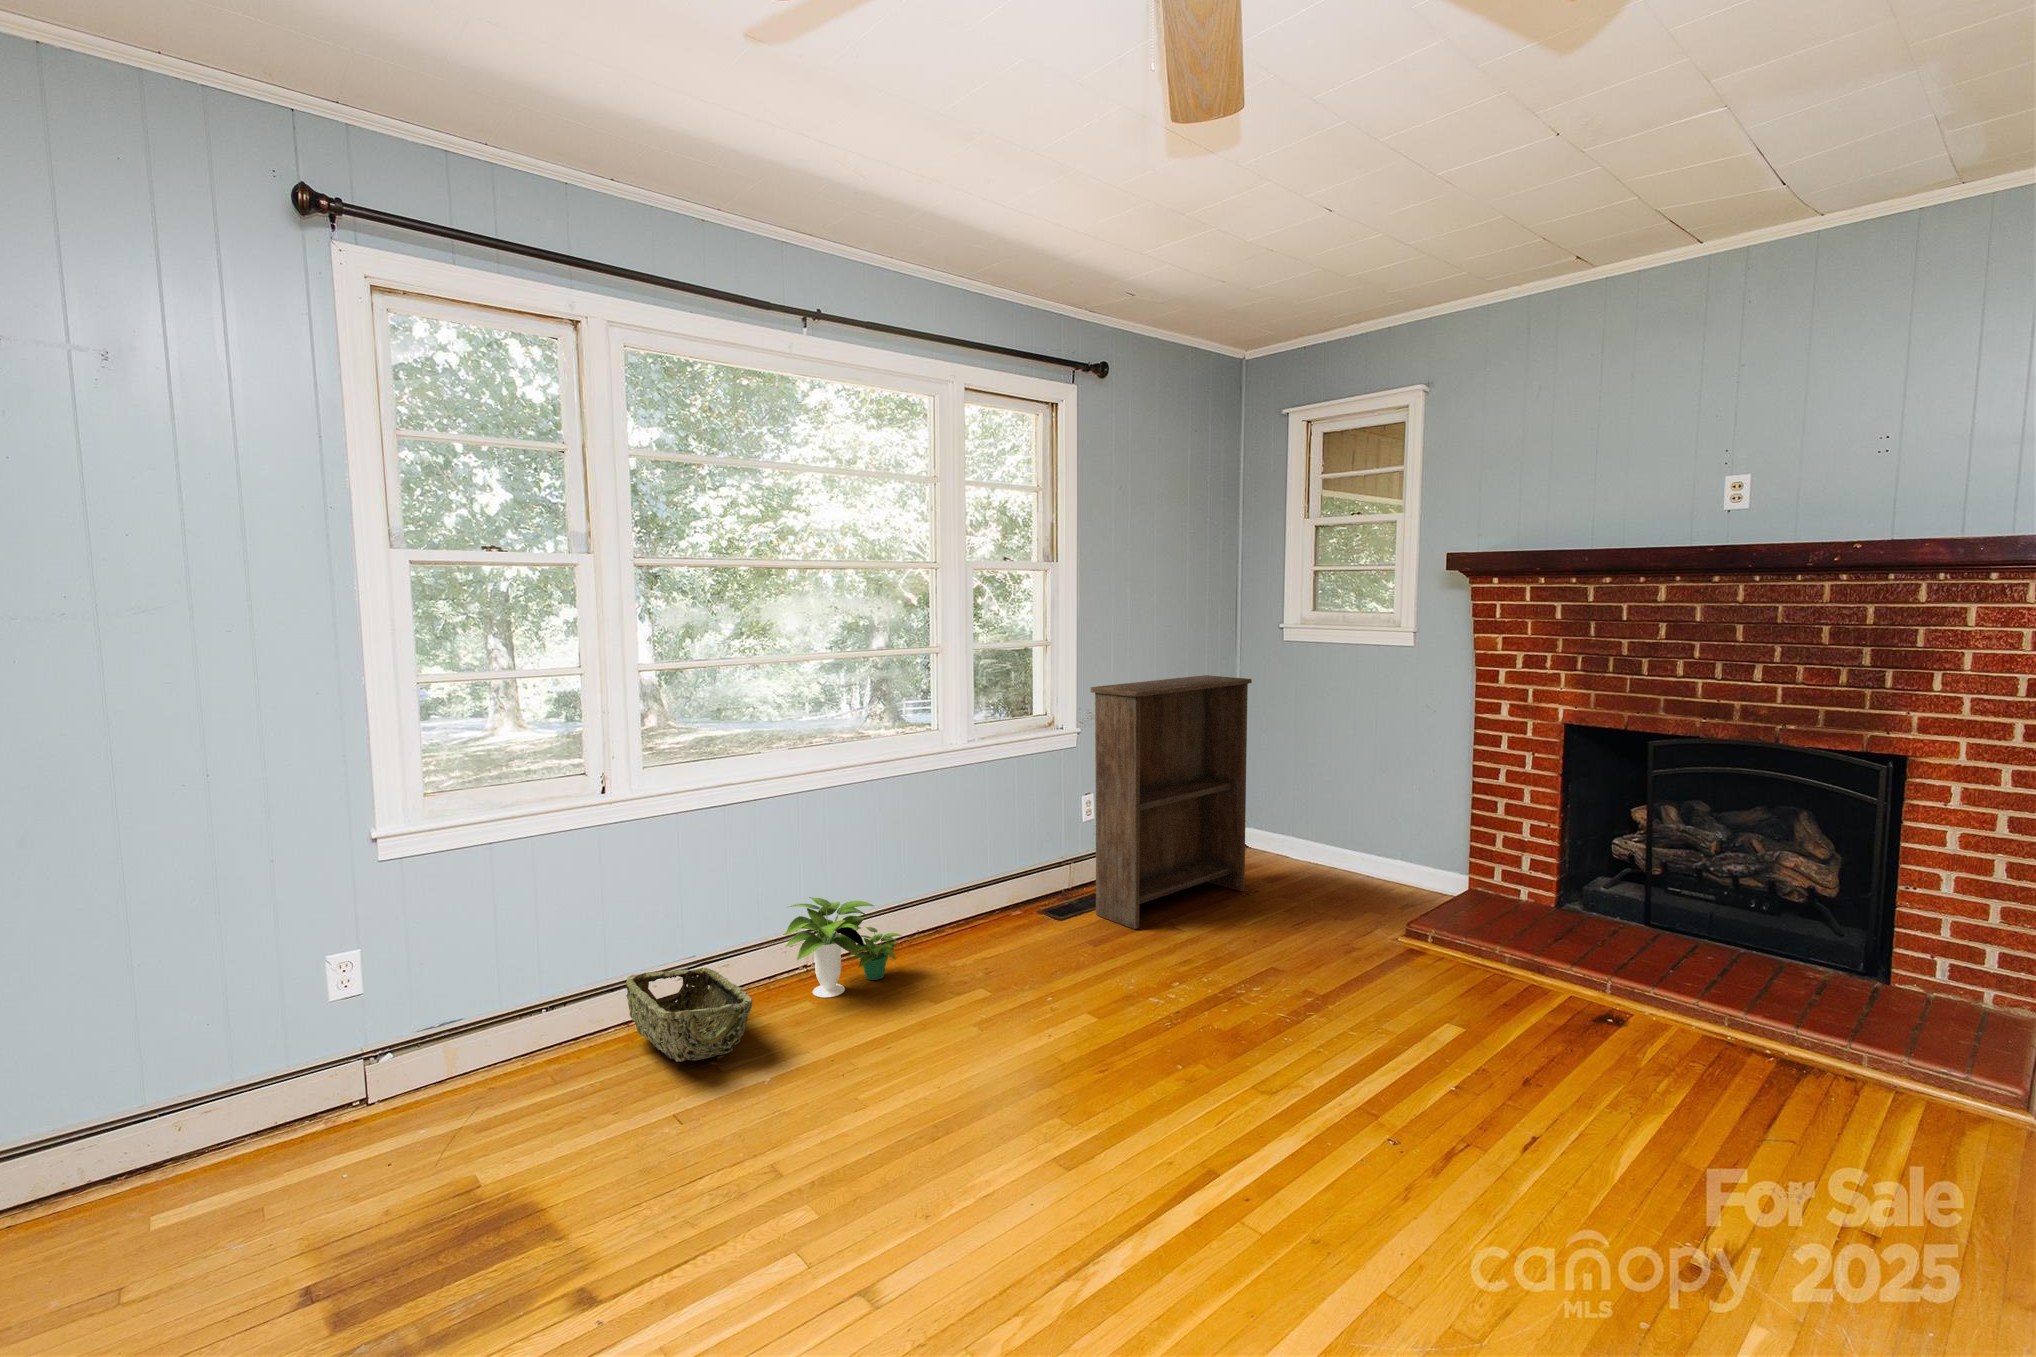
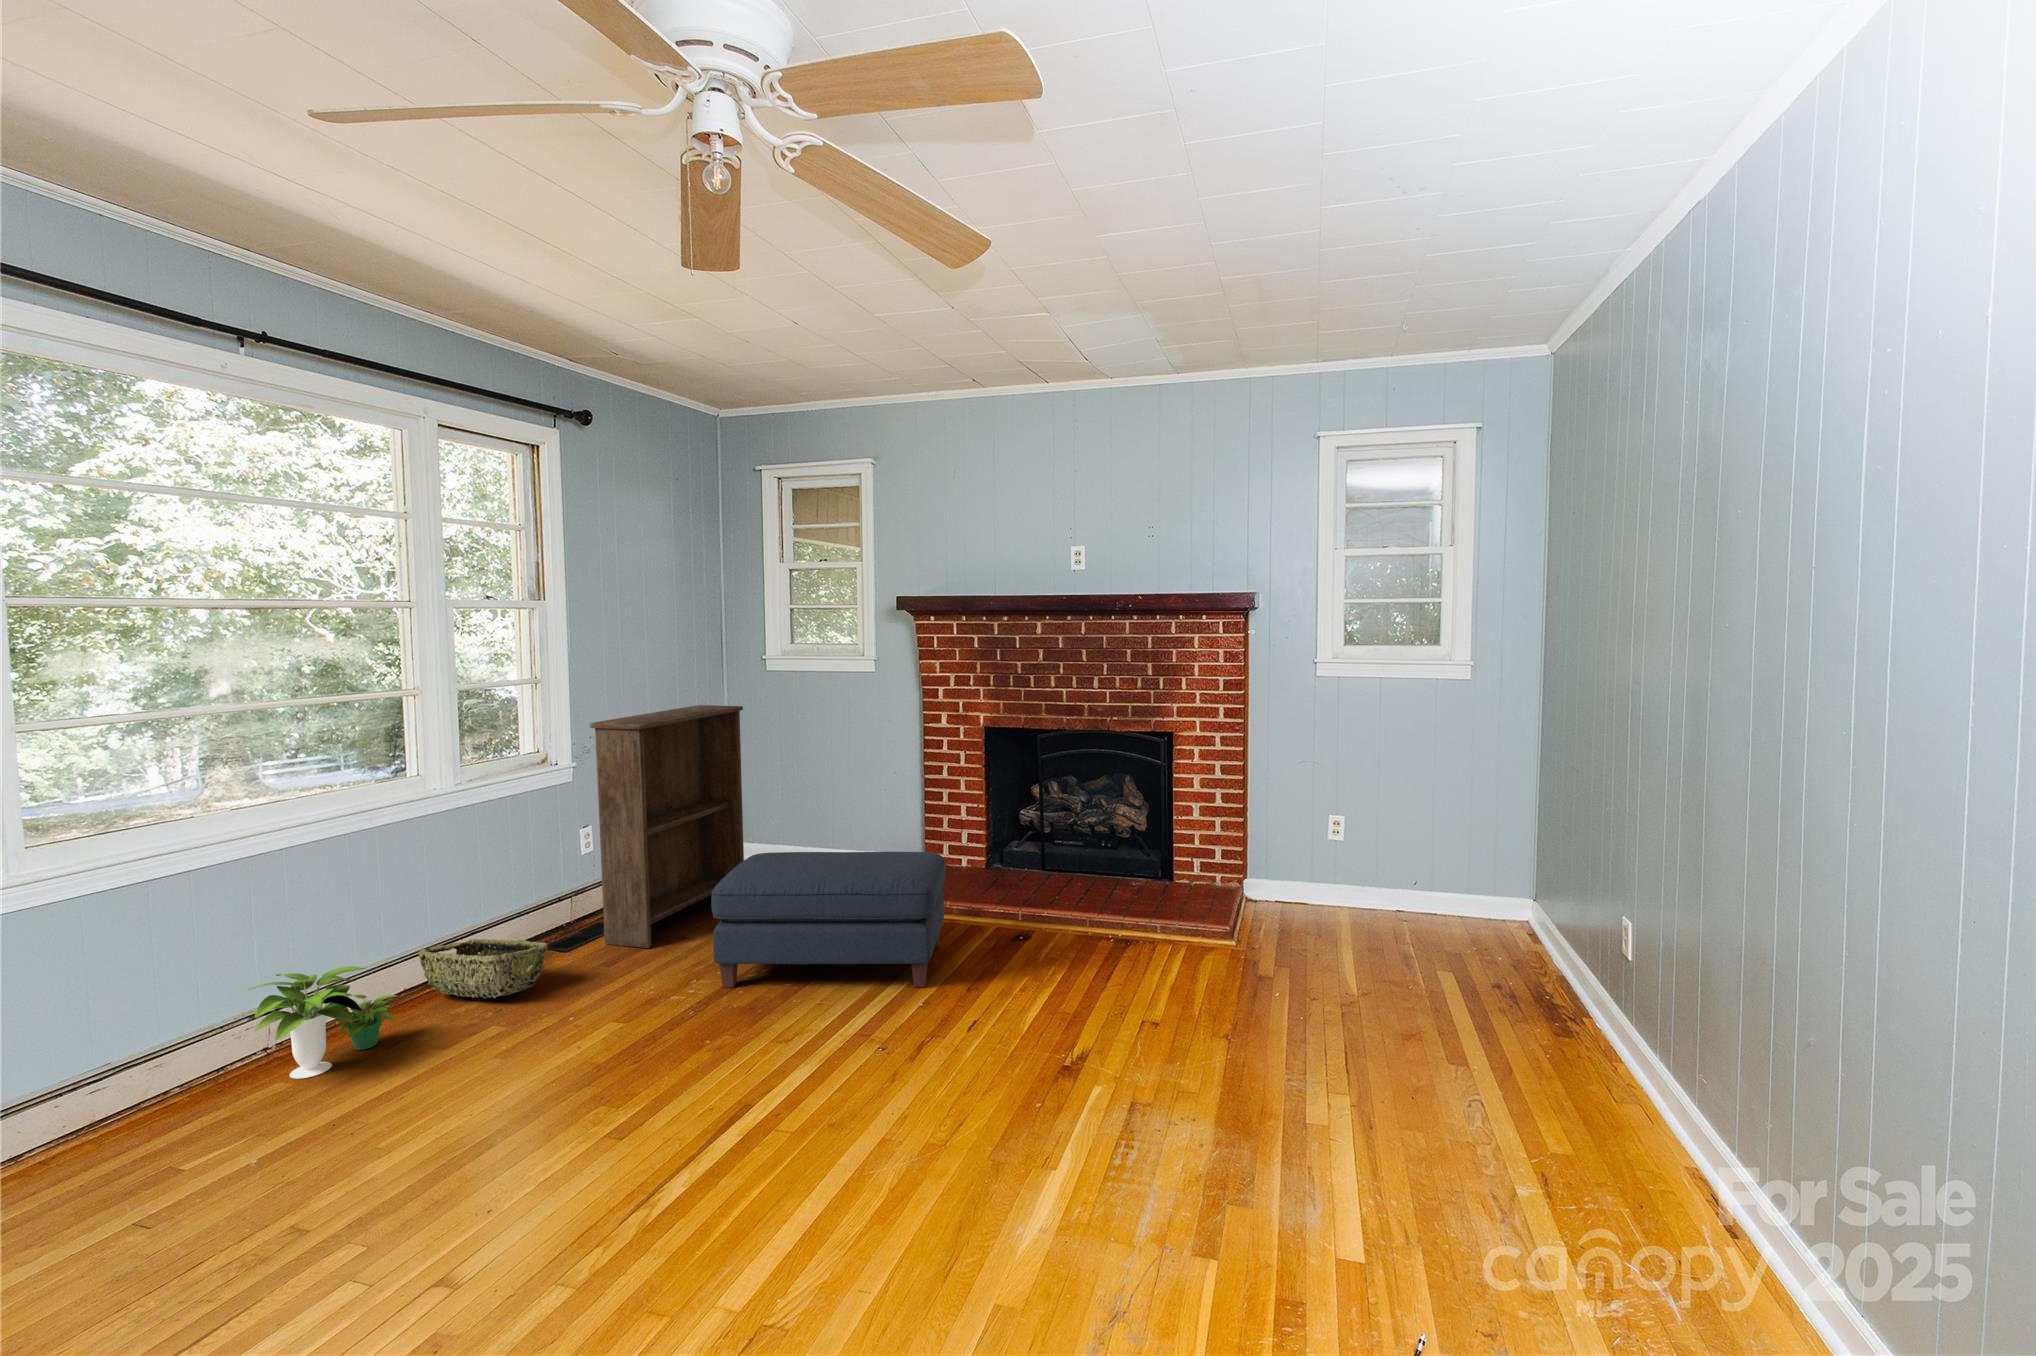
ottoman: none [1195,848,1498,1063] -> present [711,852,946,988]
woven basket: present [626,968,753,1062] -> present [418,939,547,999]

